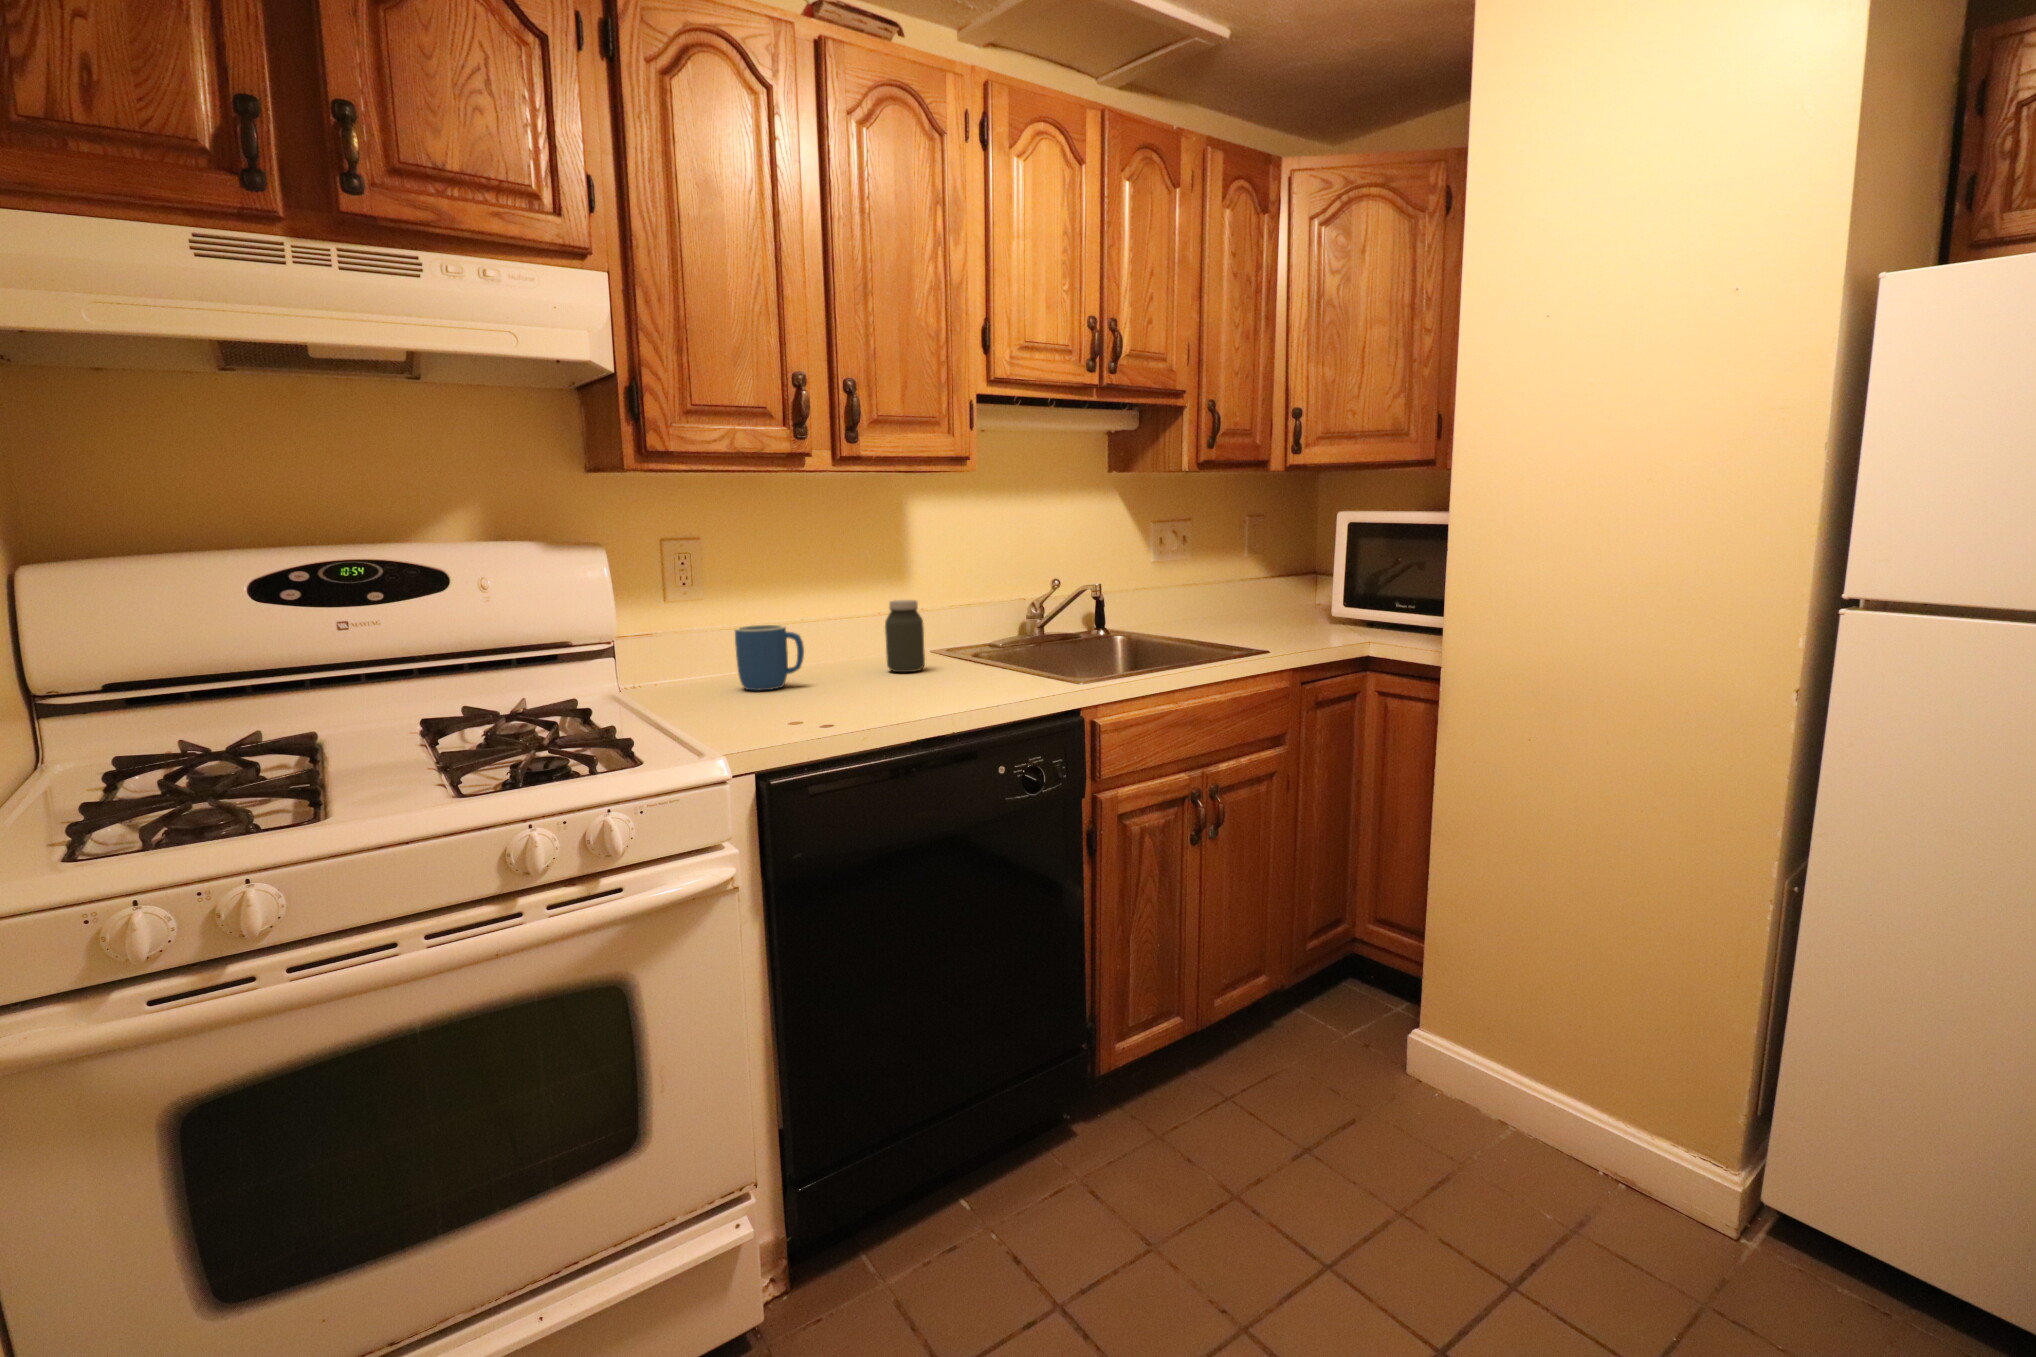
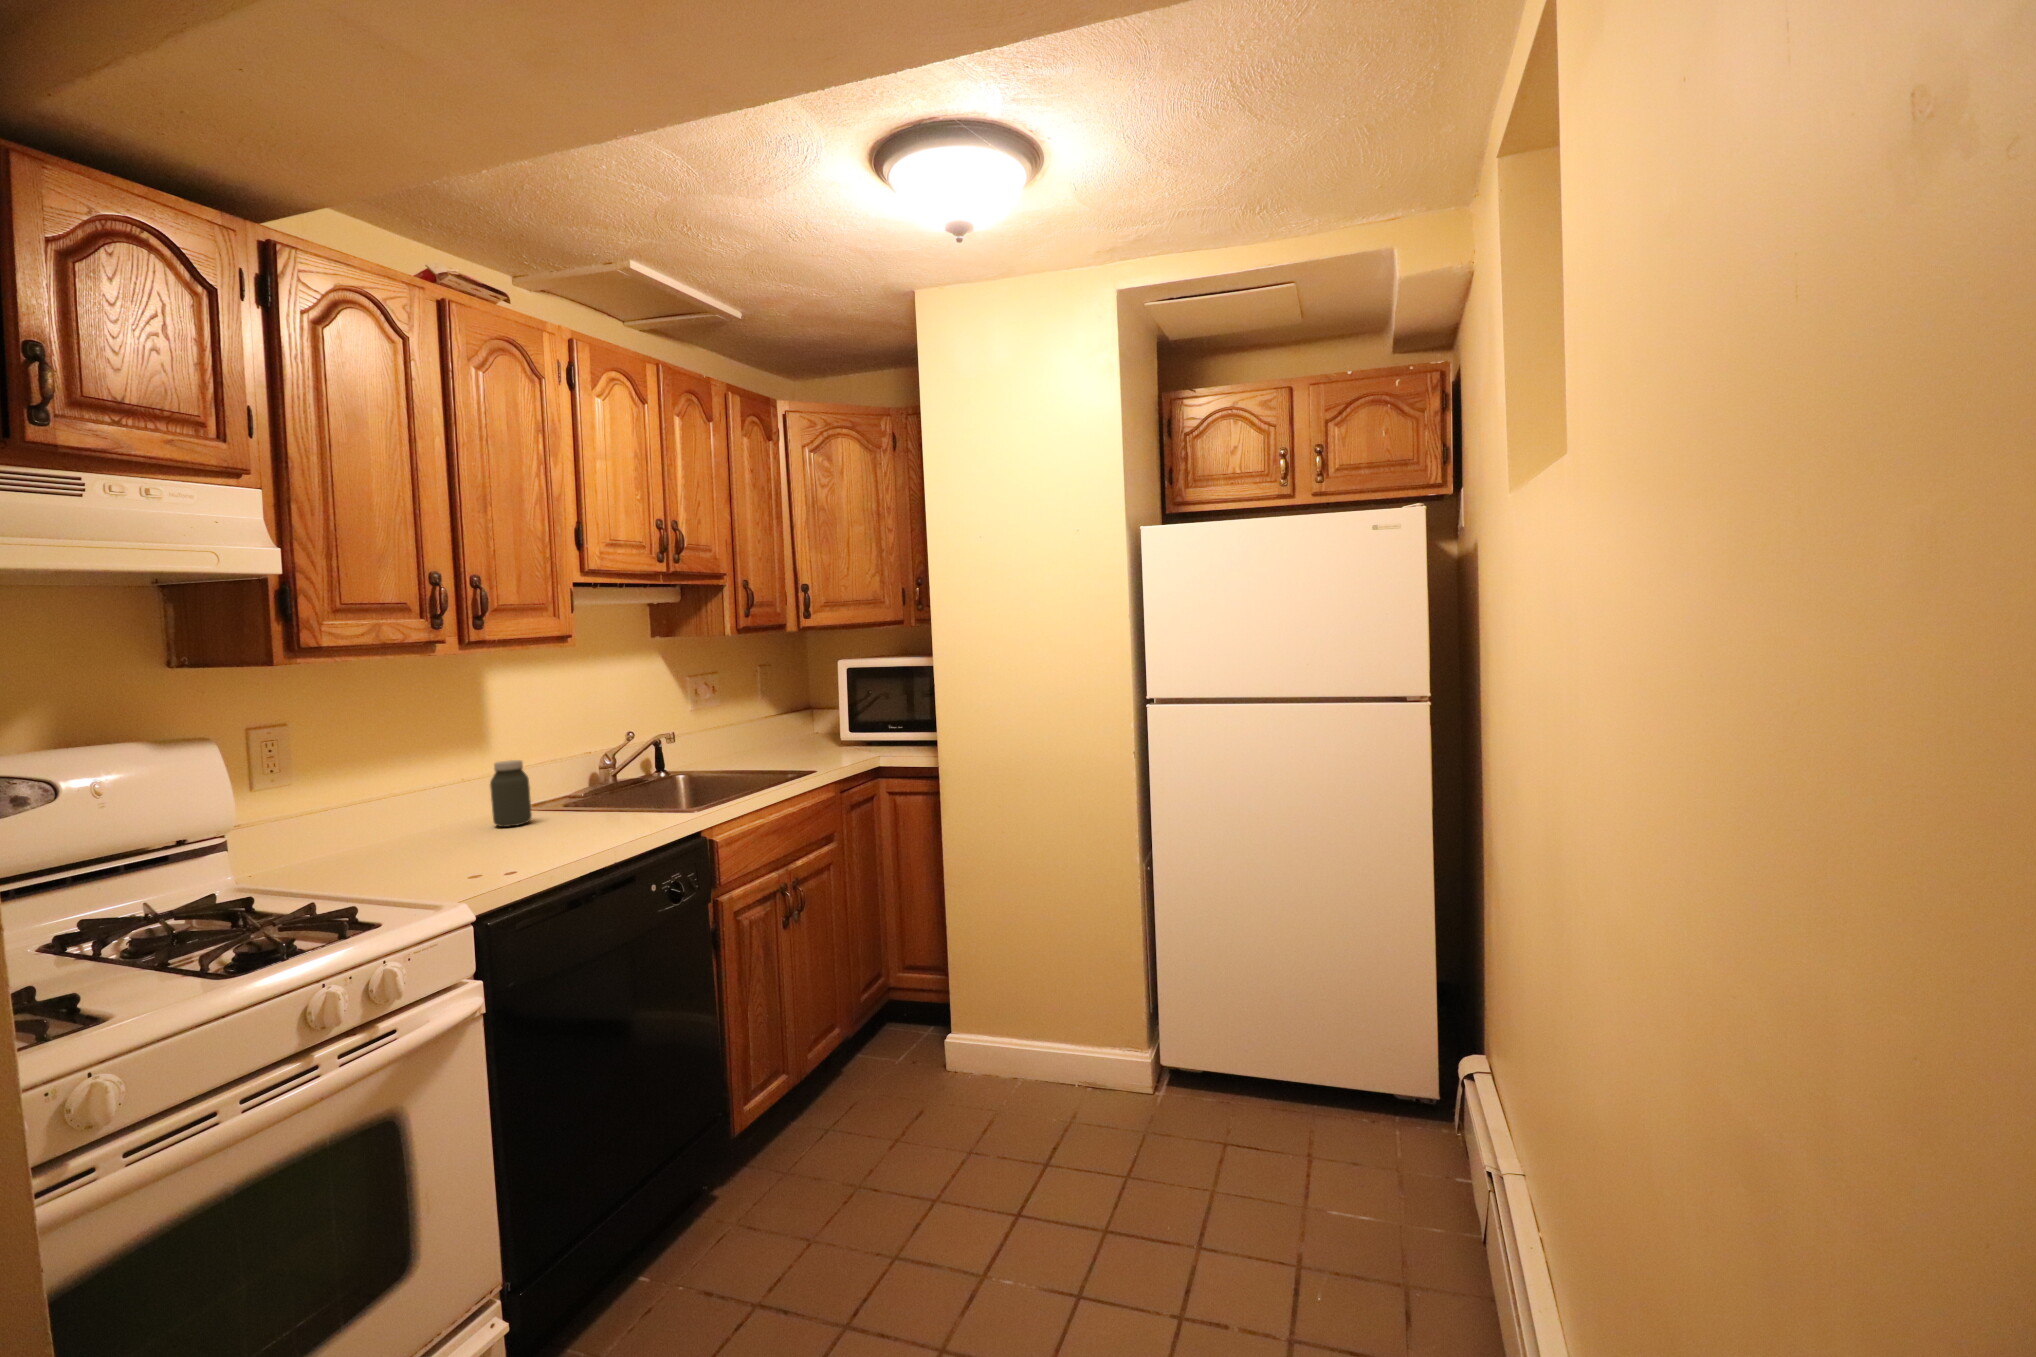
mug: present [735,625,804,691] -> none [352,796,428,861]

